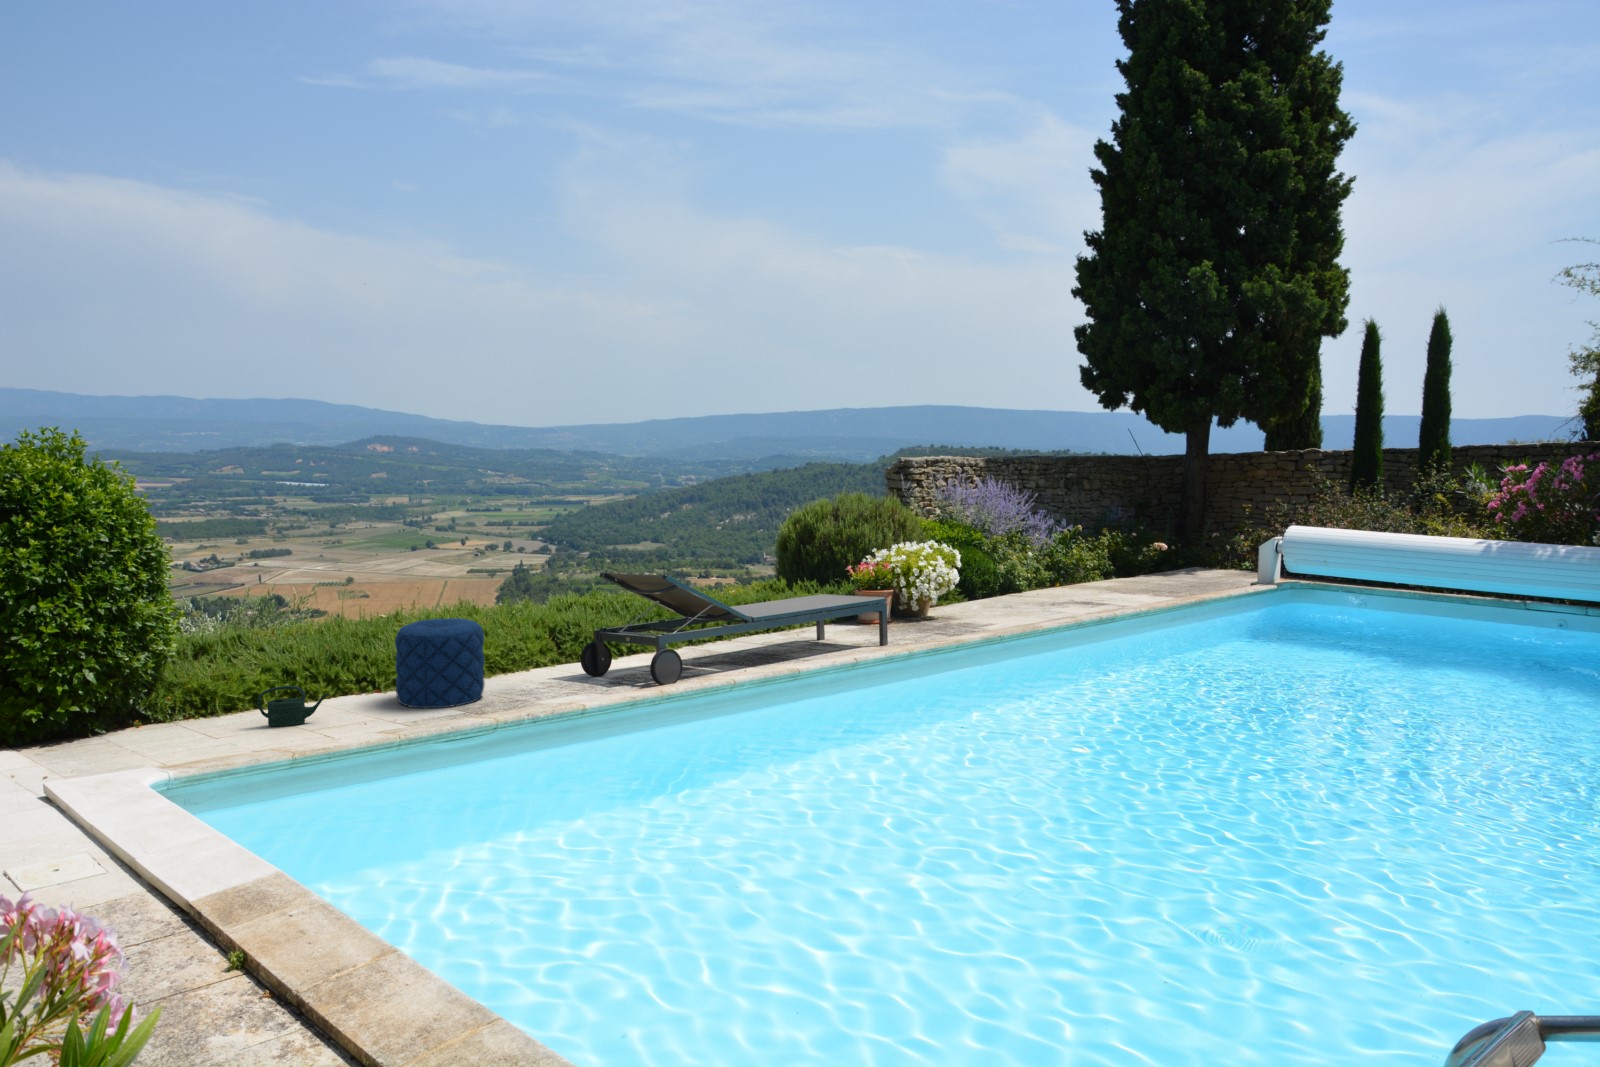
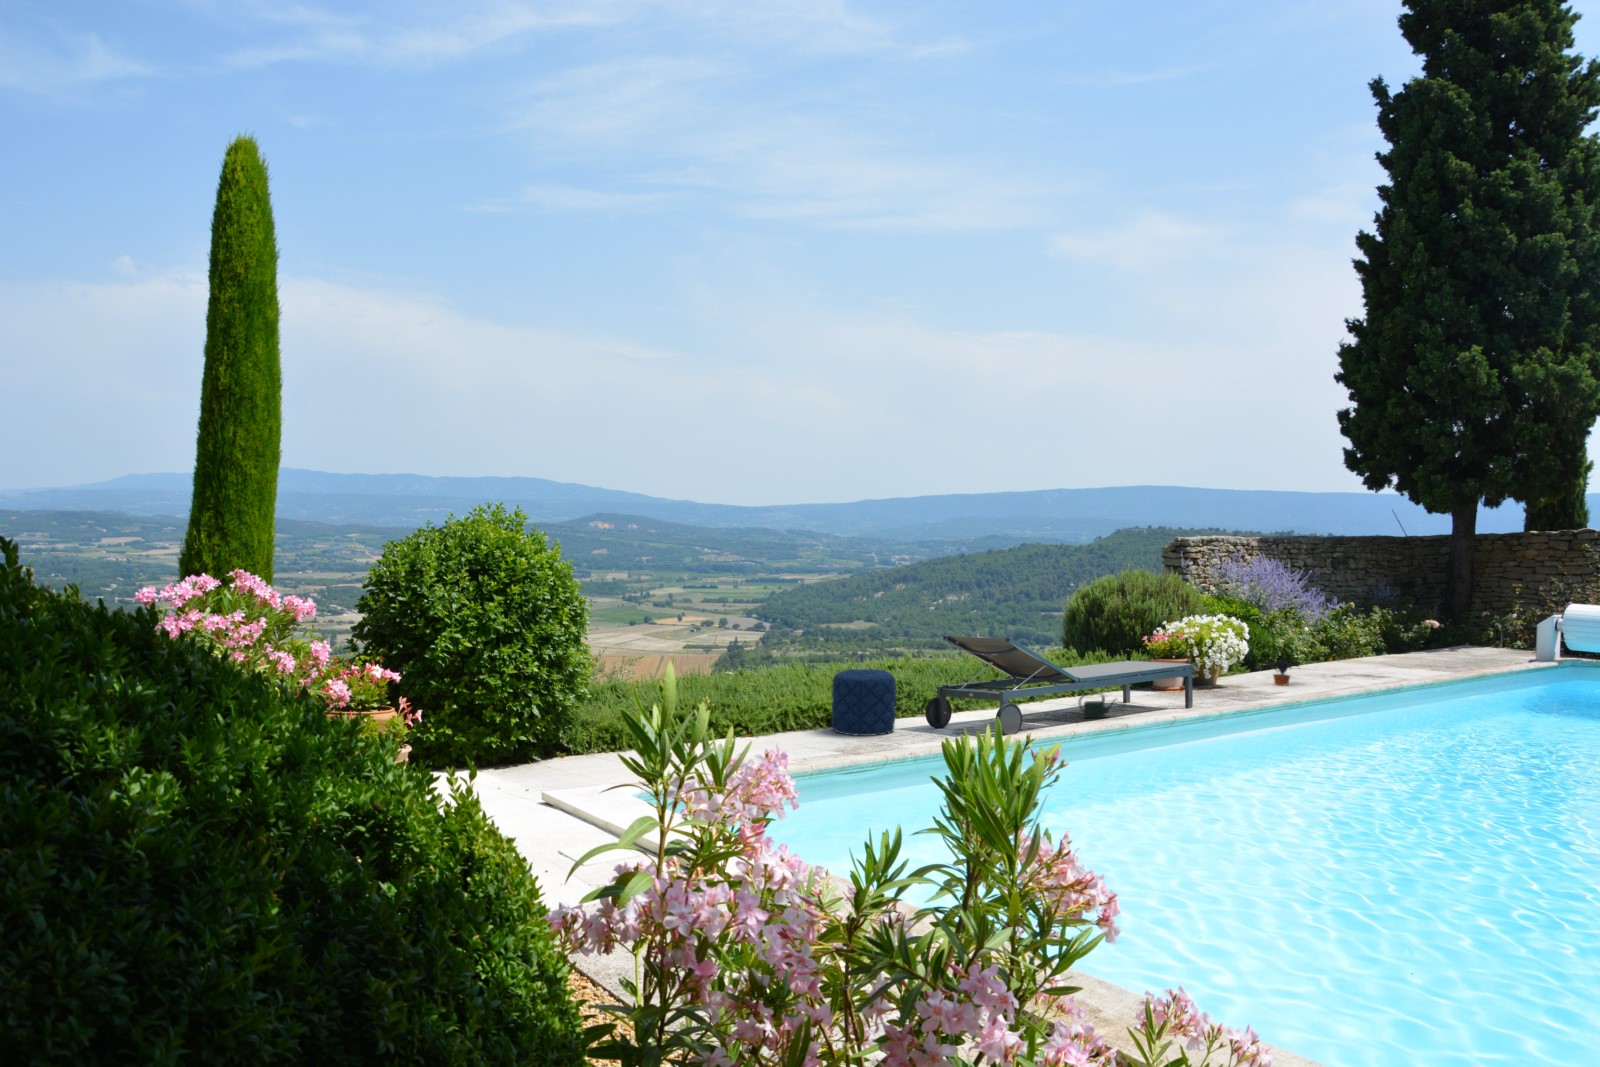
potted plant: none [976,589,1012,617] -> present [1267,660,1296,685]
watering can: present [257,686,330,727] -> present [1079,693,1115,718]

